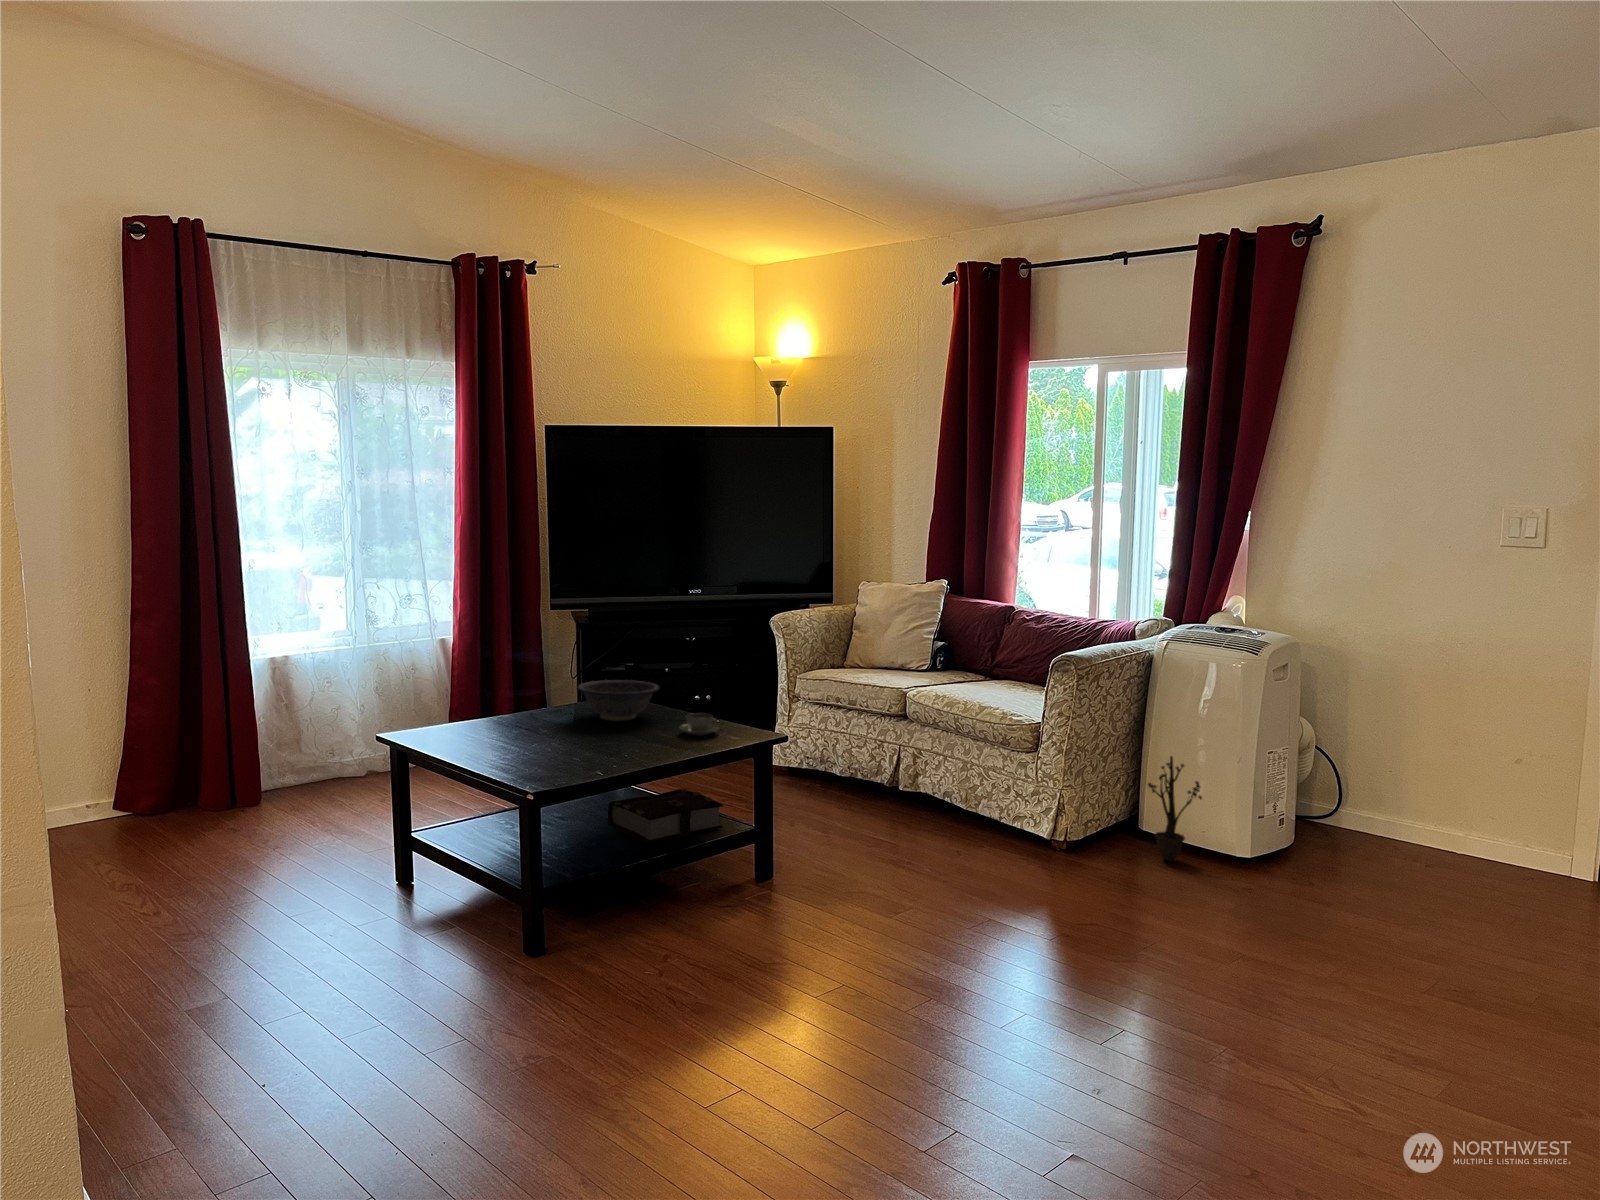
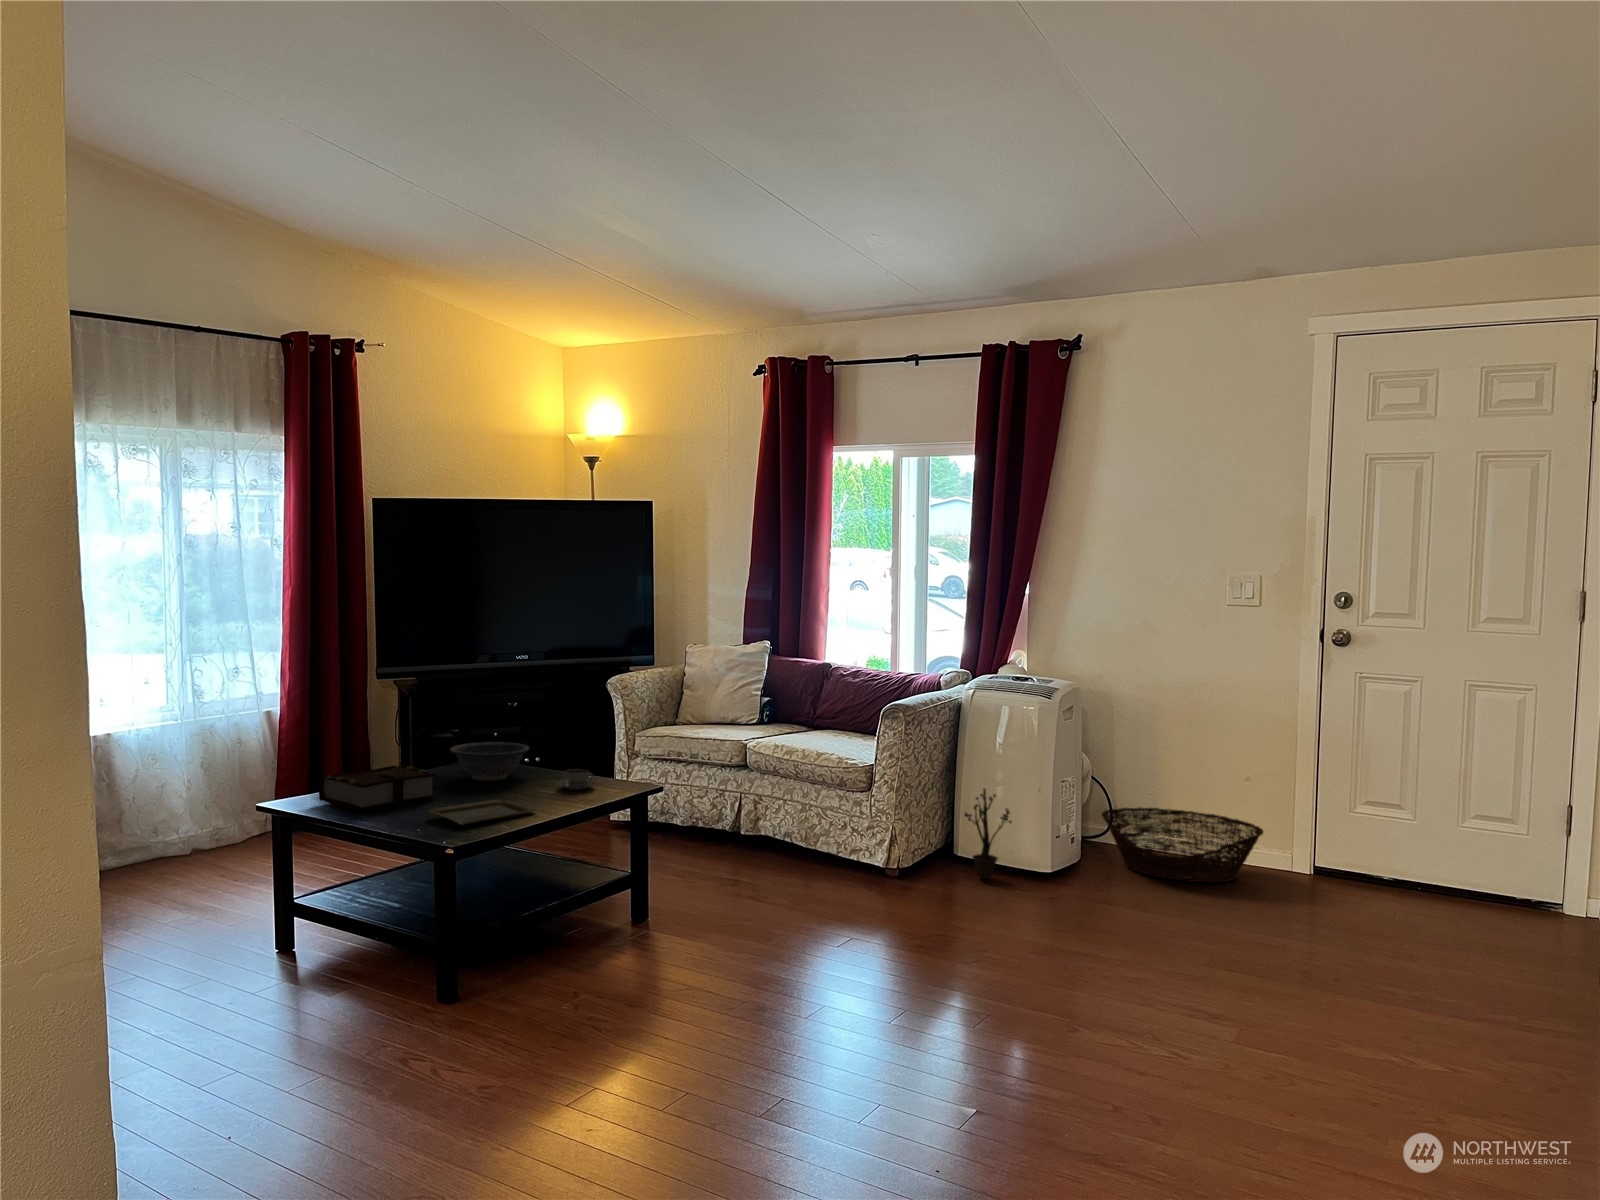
tray: none [531,742,642,768] -> present [429,800,535,825]
basket: none [1322,788,1535,887] -> present [1102,808,1263,883]
book: present [608,789,723,843] -> present [319,765,436,810]

